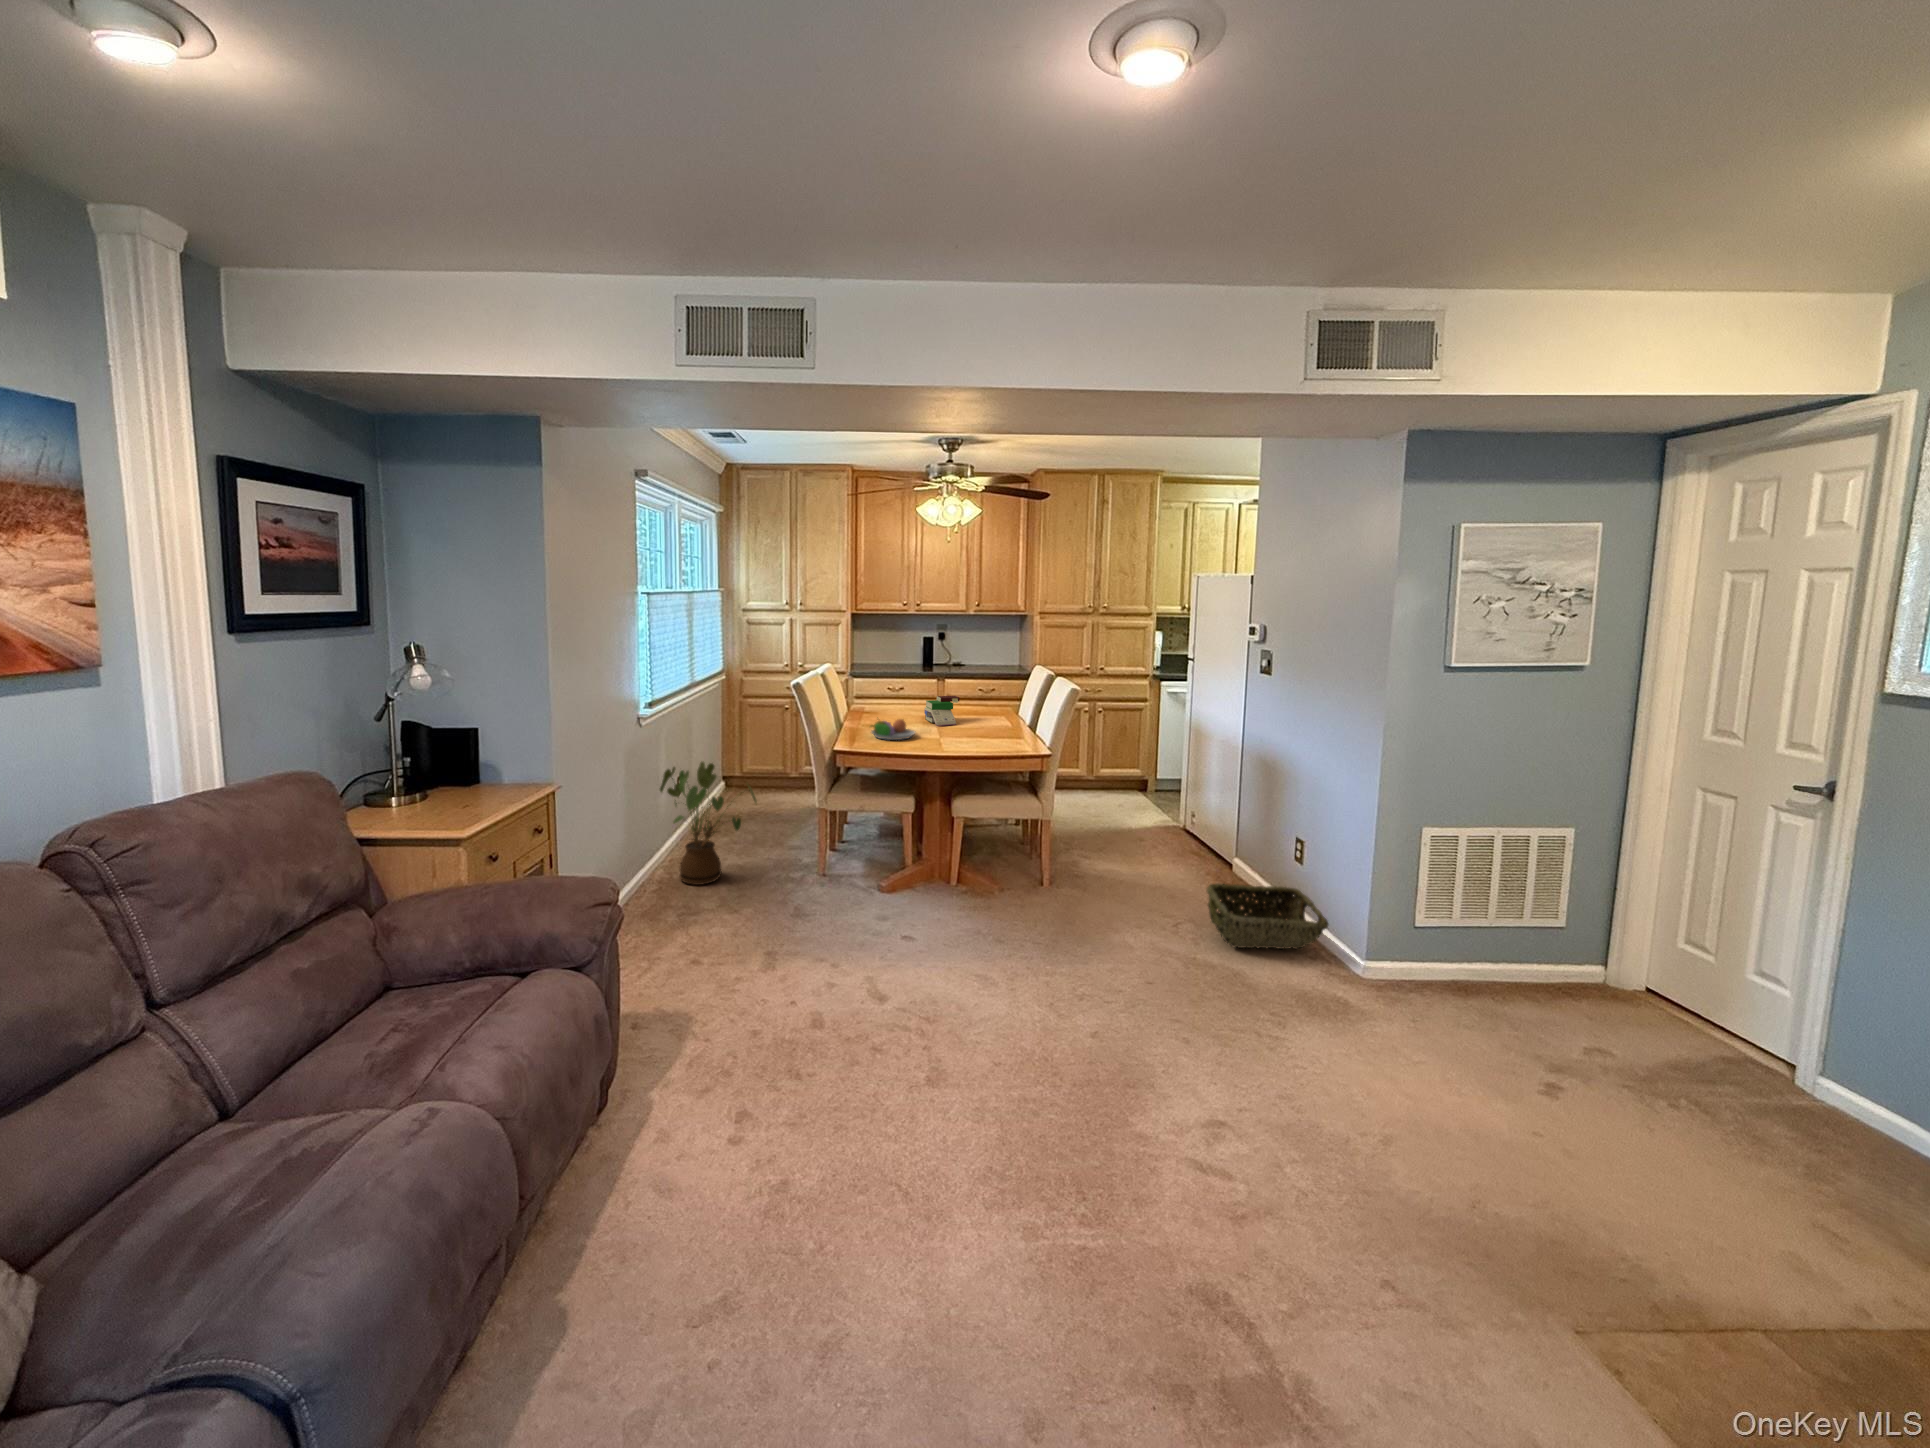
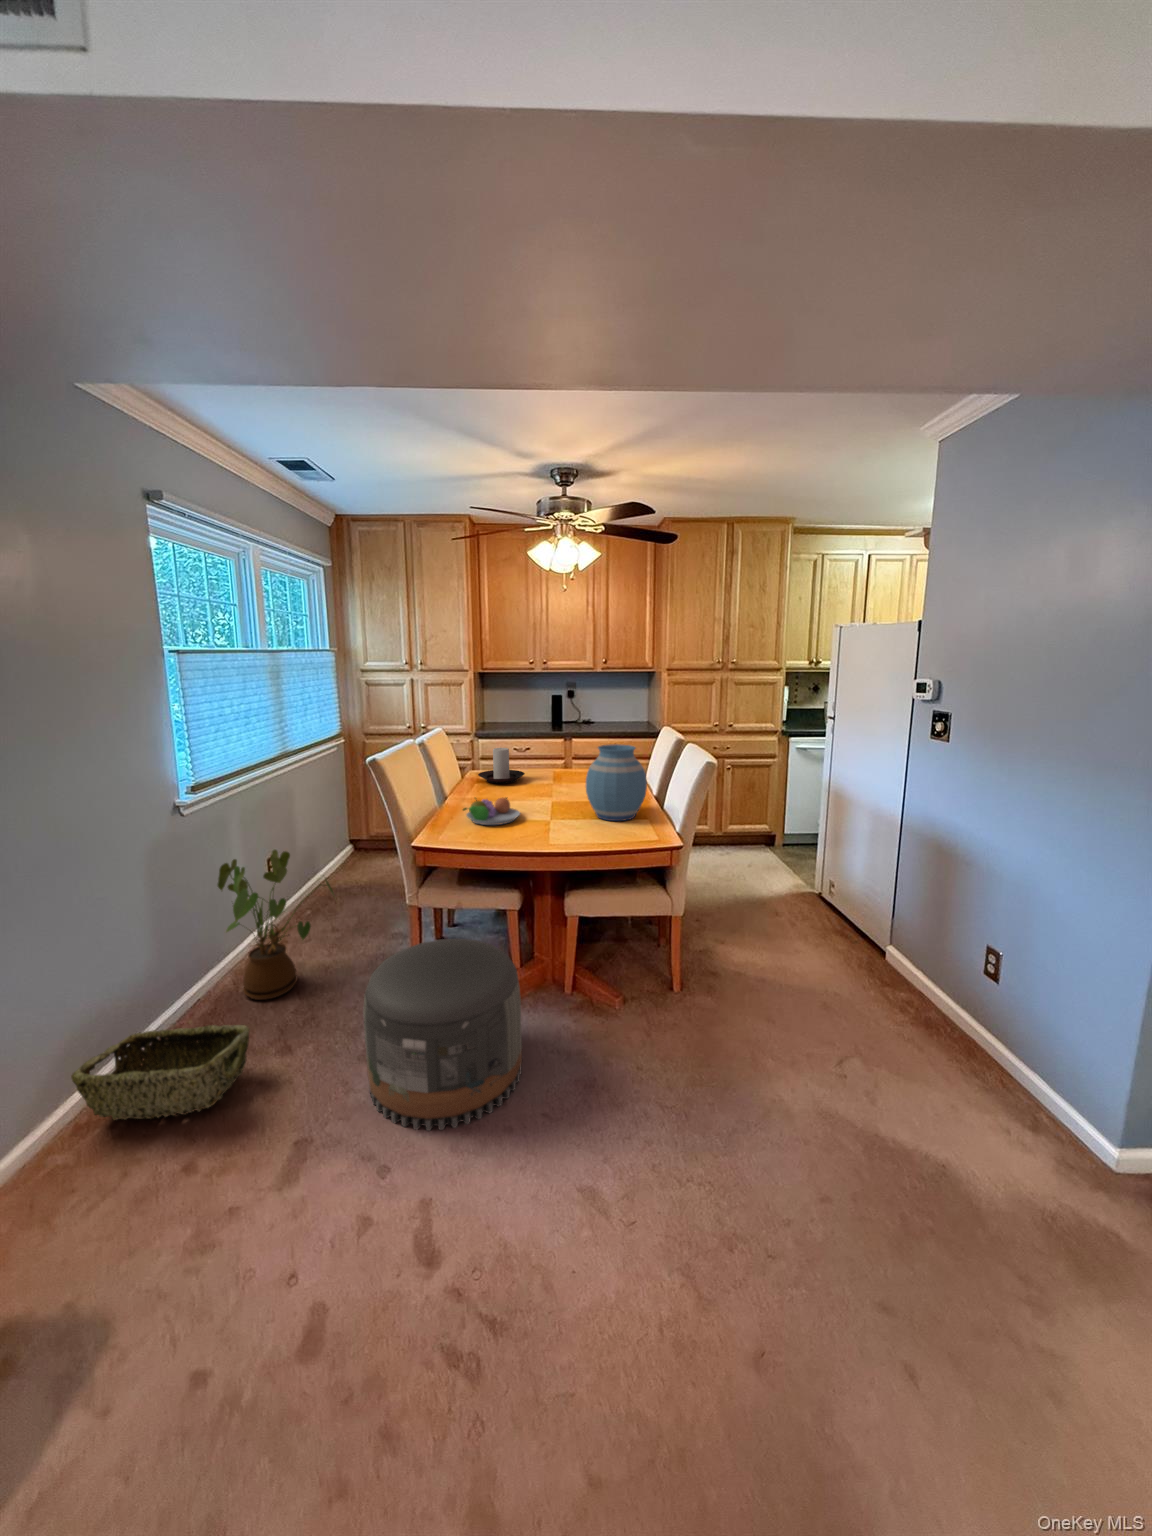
vase: none [971,676,1023,739] -> present [586,744,647,821]
candle holder: none [867,680,910,713] -> present [478,748,525,783]
book: present [924,696,960,726] -> none [537,764,577,802]
pouf: none [809,825,927,951] -> present [363,939,522,1131]
woven basket: present [1207,883,1328,949] -> present [71,1025,250,1120]

